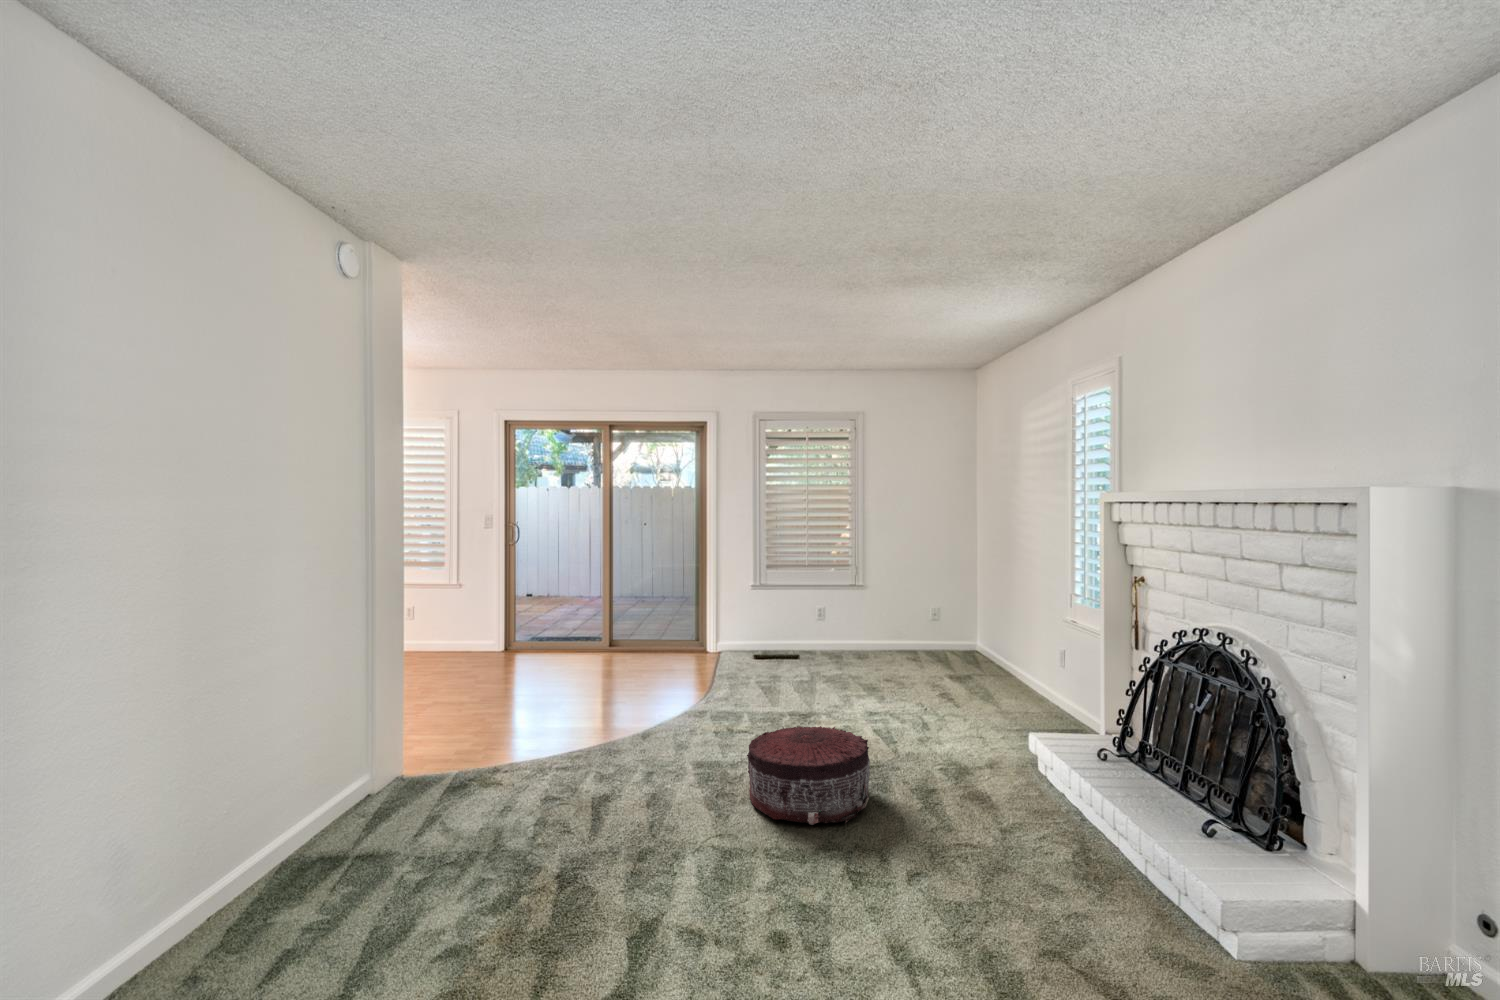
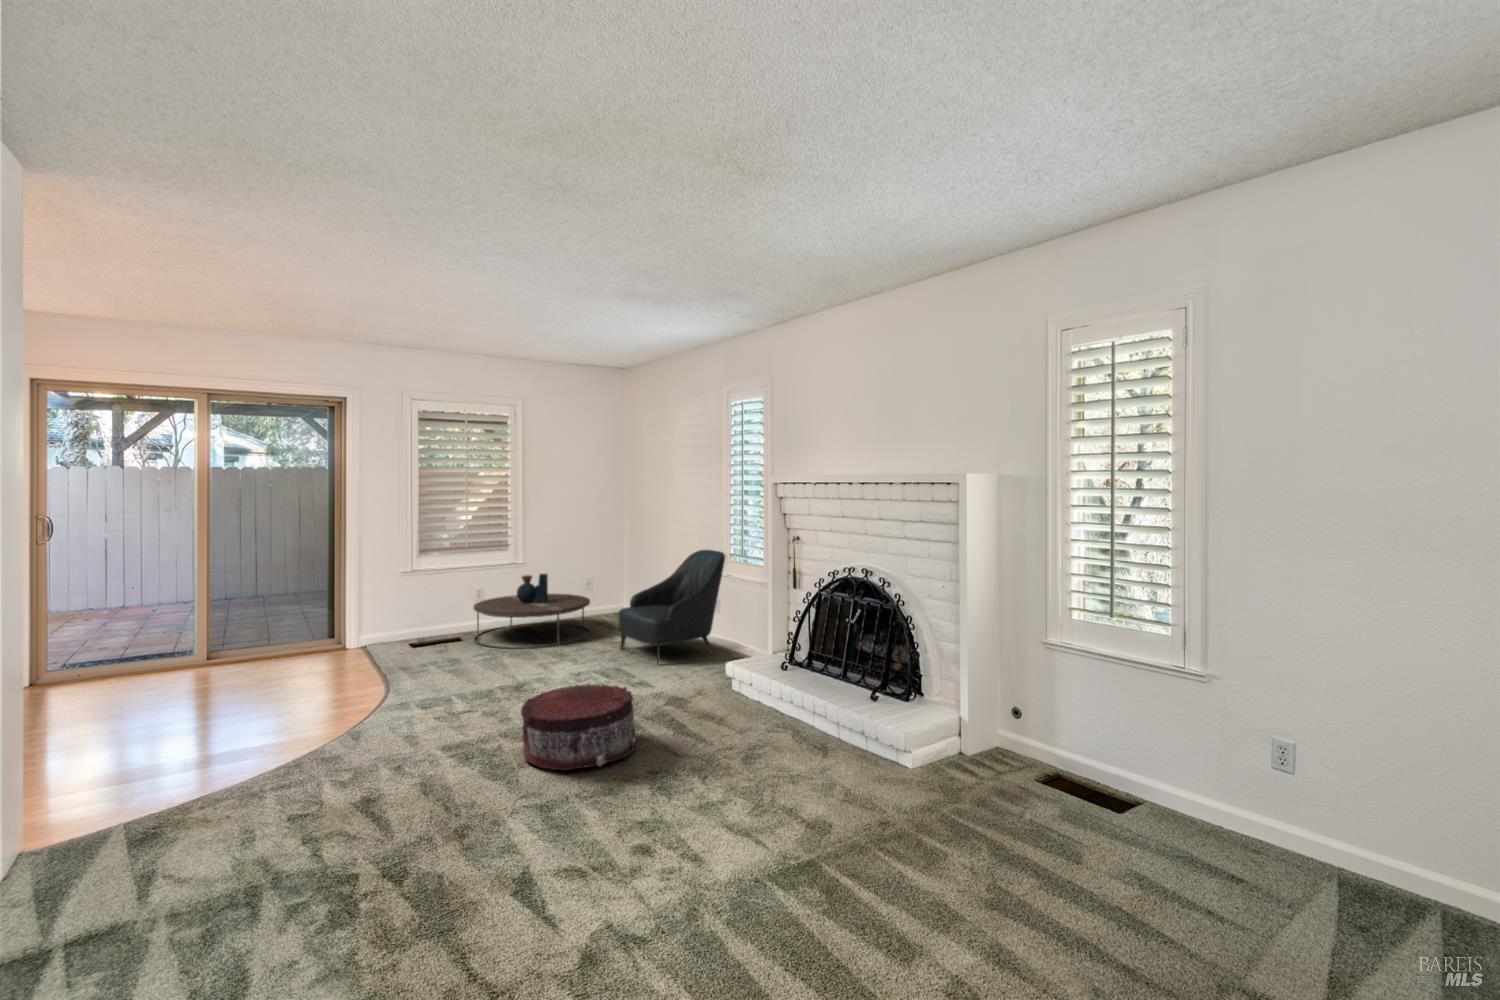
armchair: none [940,586,1072,719] -> present [619,550,725,664]
coffee table: none [807,599,927,678] -> present [473,574,590,648]

